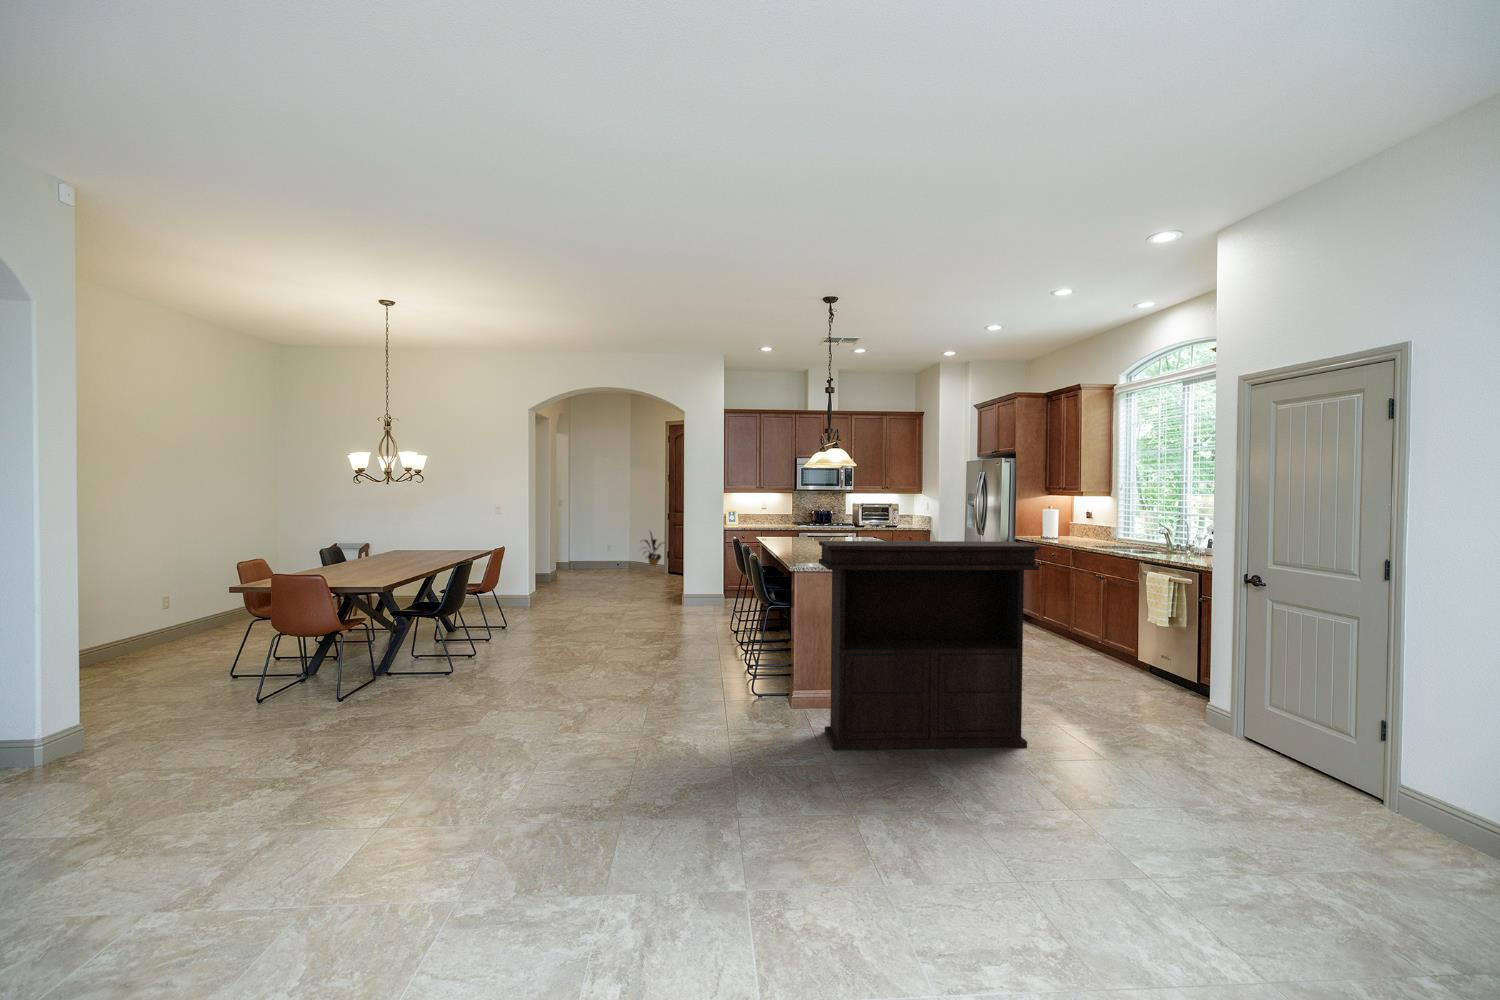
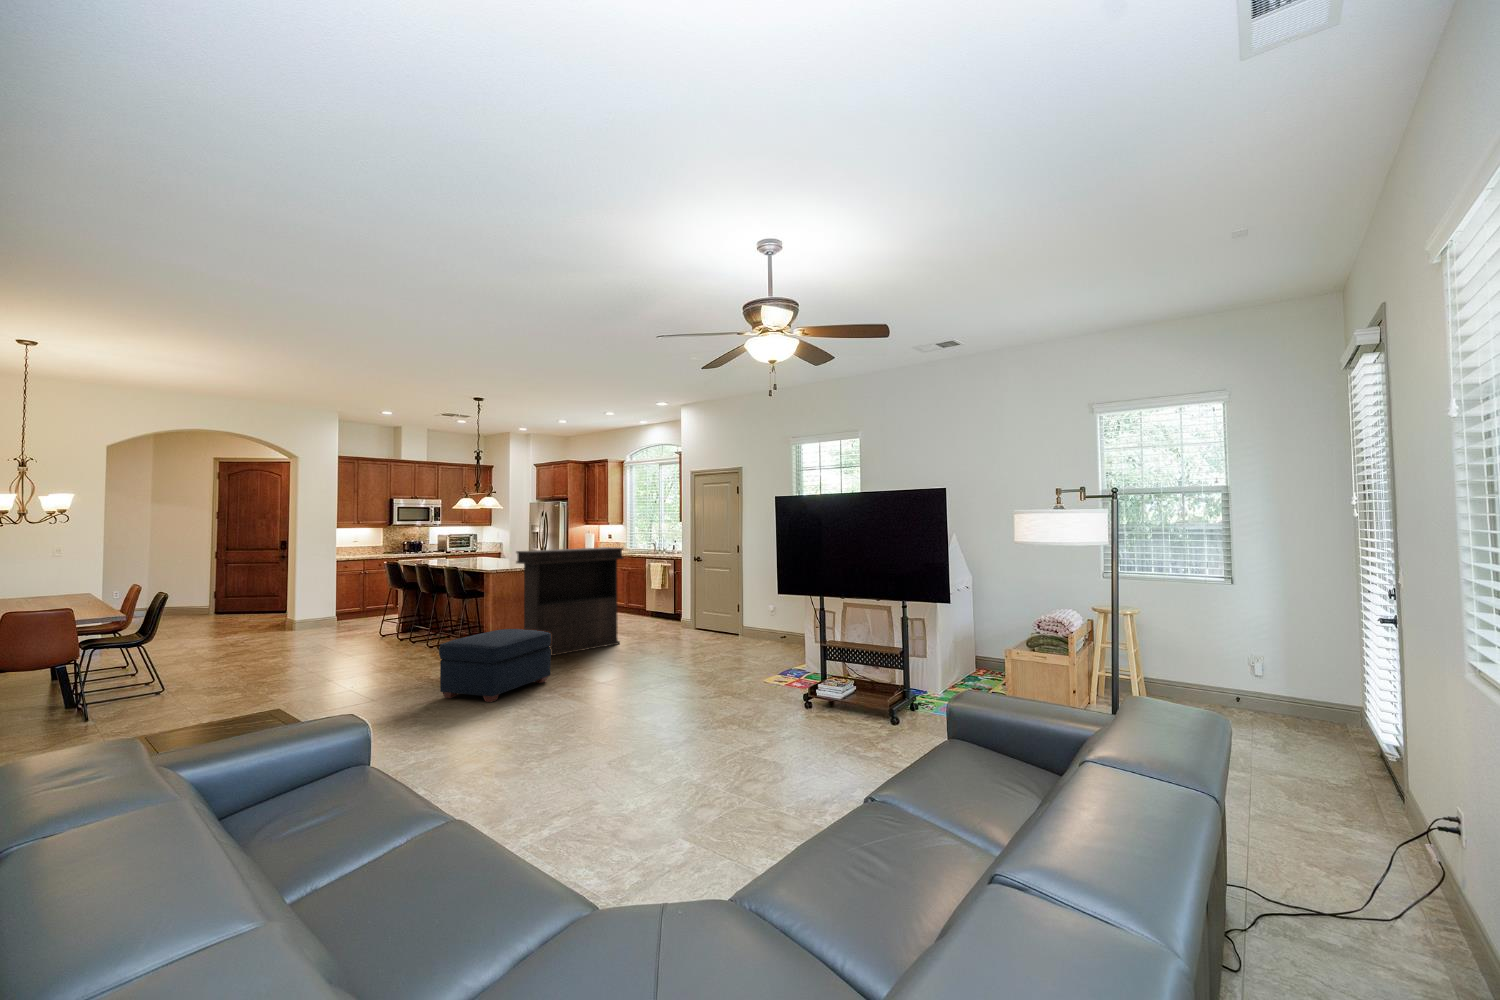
house plant: present [644,533,661,571] -> none [191,568,227,614]
ottoman: none [558,701,780,888] -> present [439,629,551,702]

